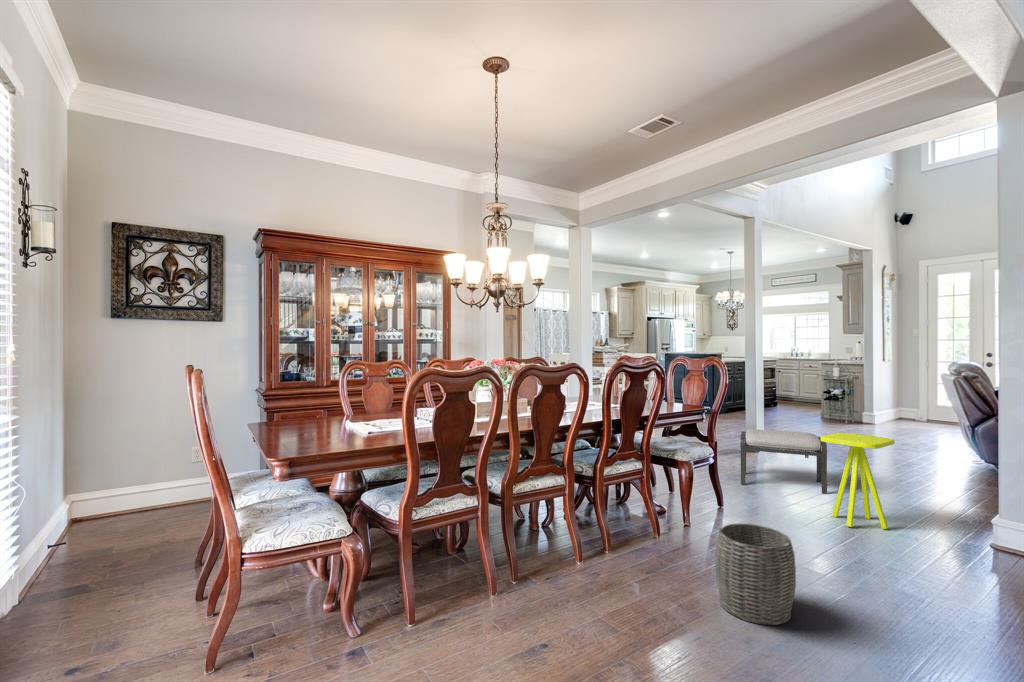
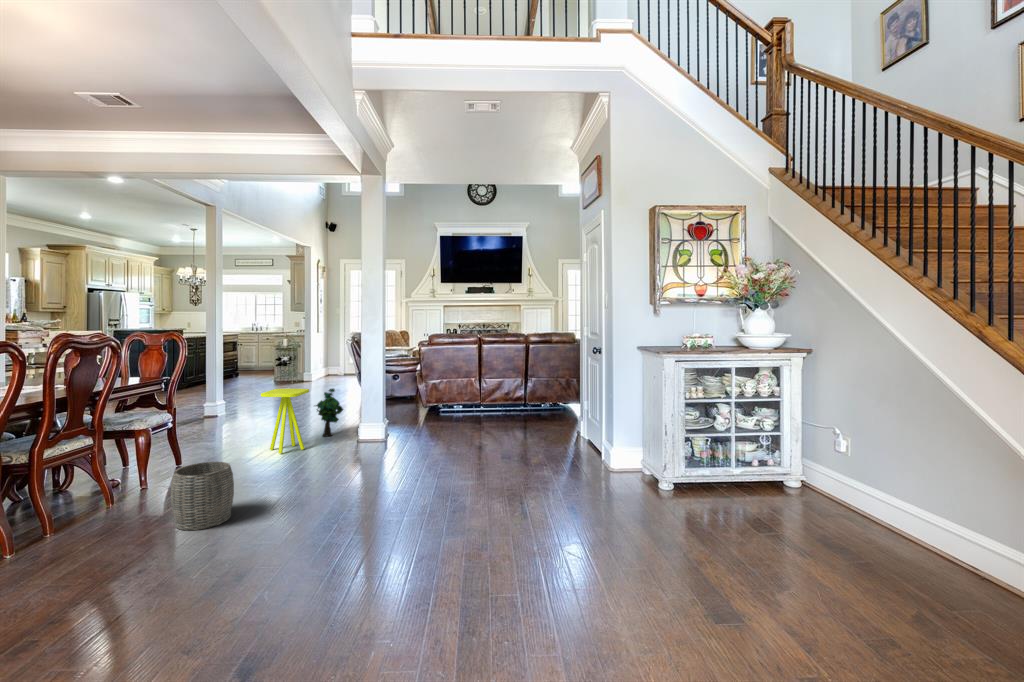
ottoman: present [740,429,827,494] -> none [198,393,269,444]
decorative plant: none [897,442,954,516] -> present [316,389,343,437]

